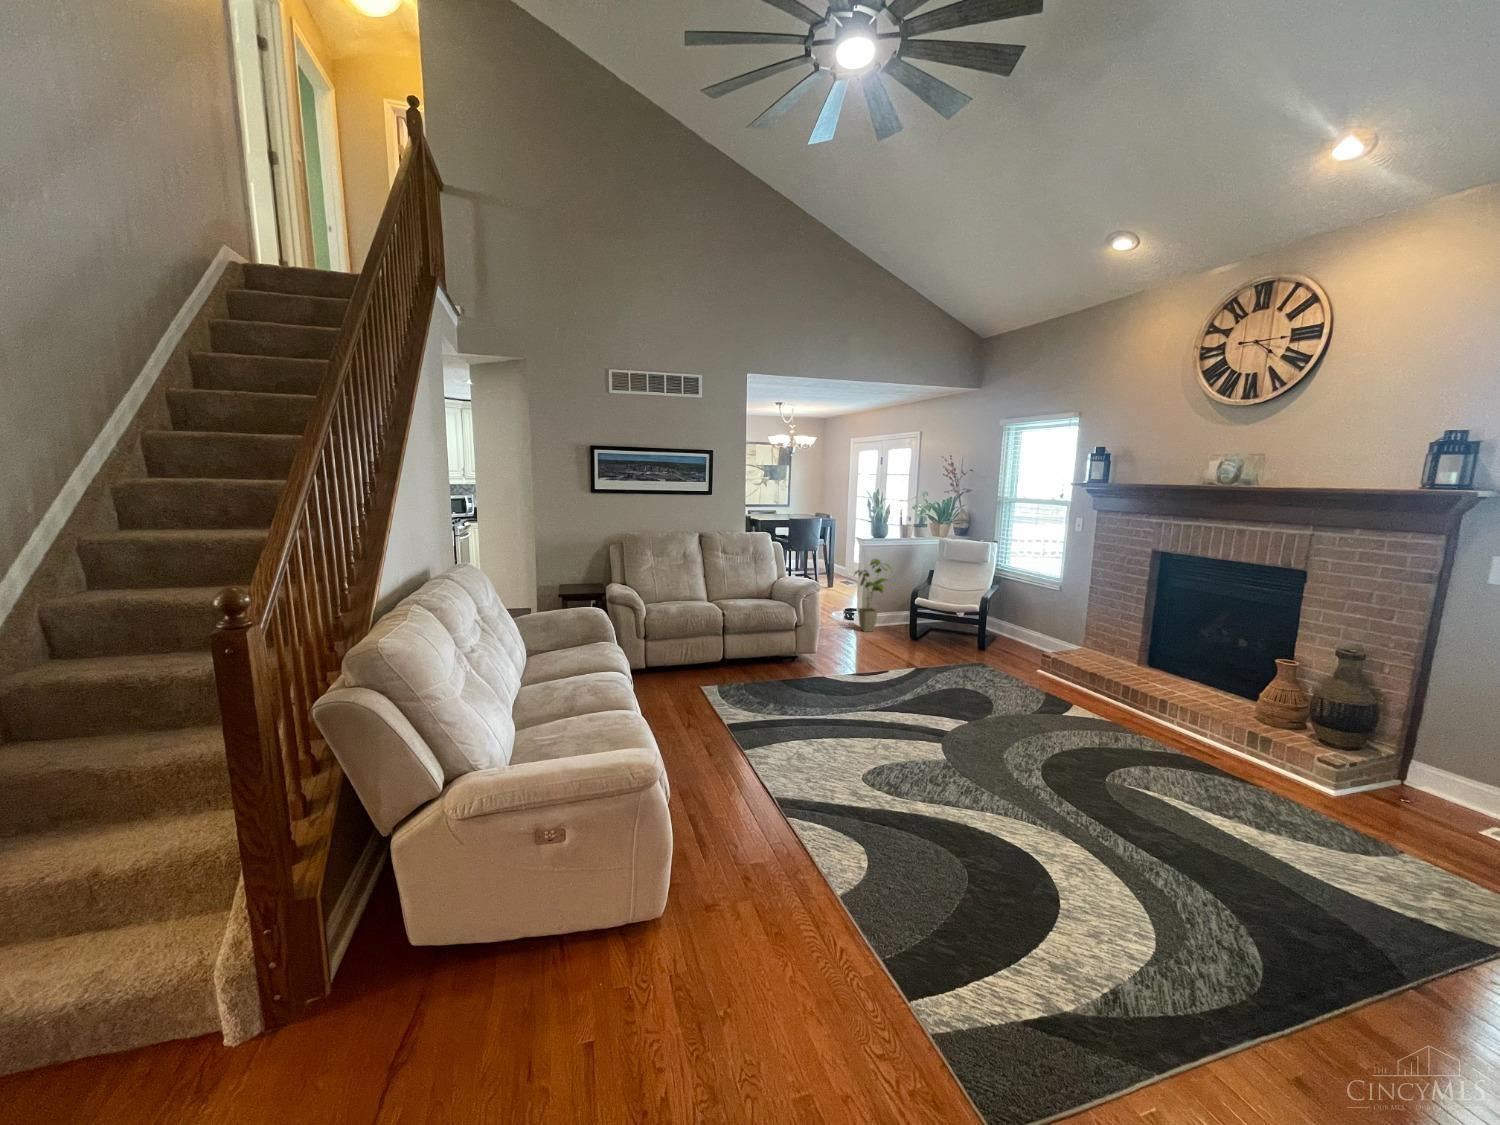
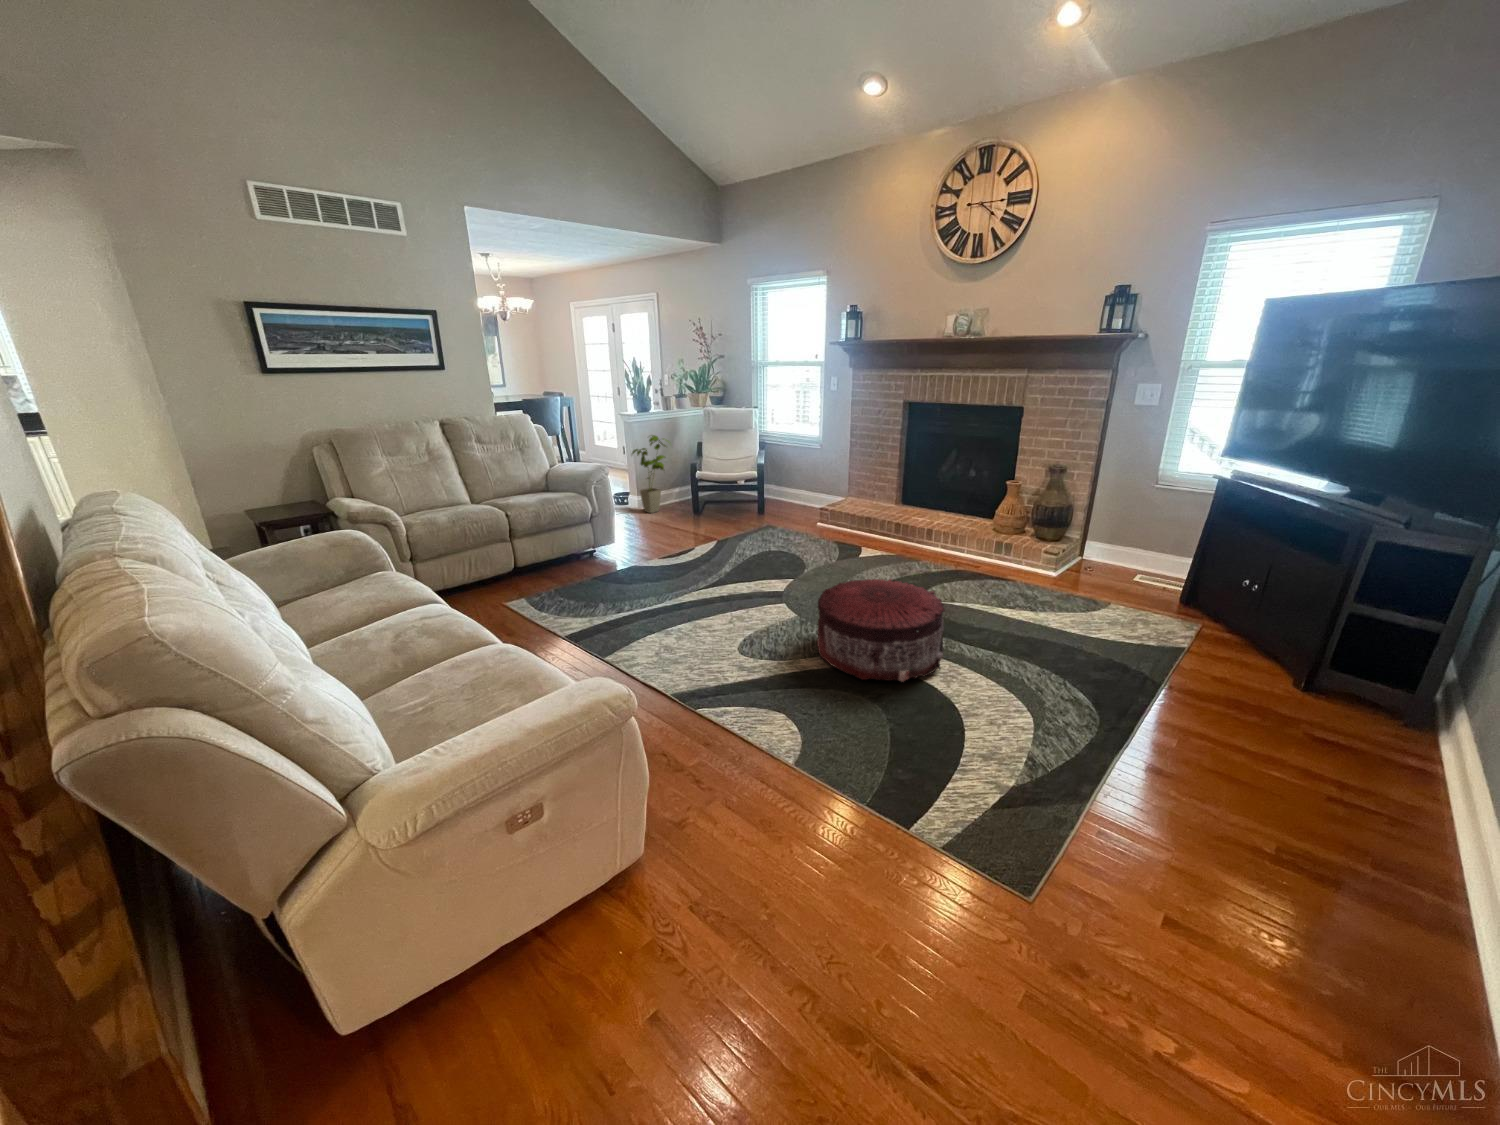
pouf: none [940,733,1087,862] -> present [817,579,945,682]

